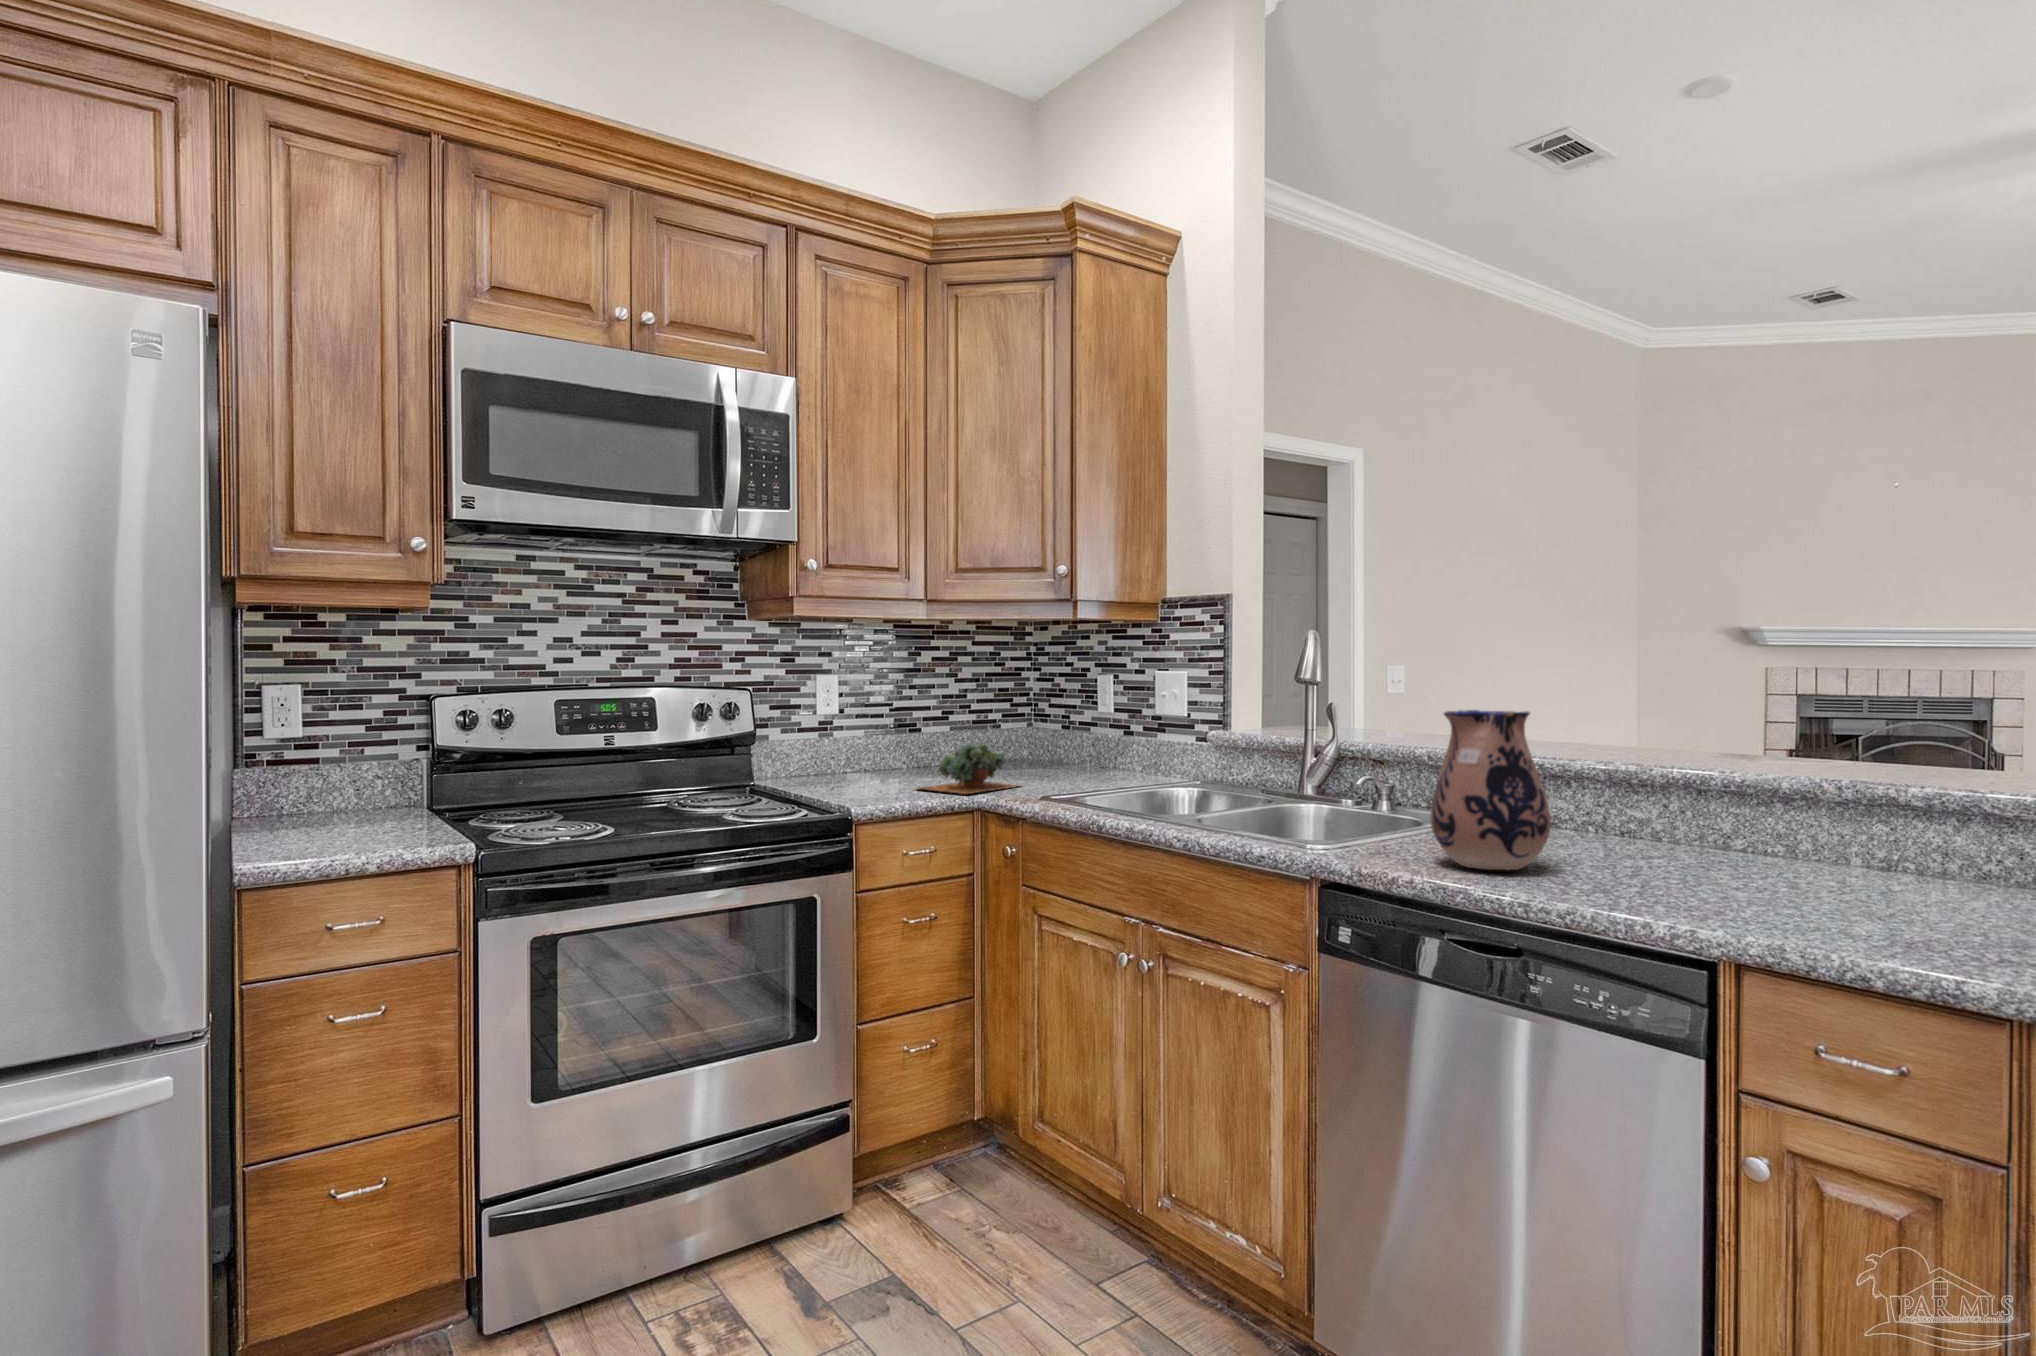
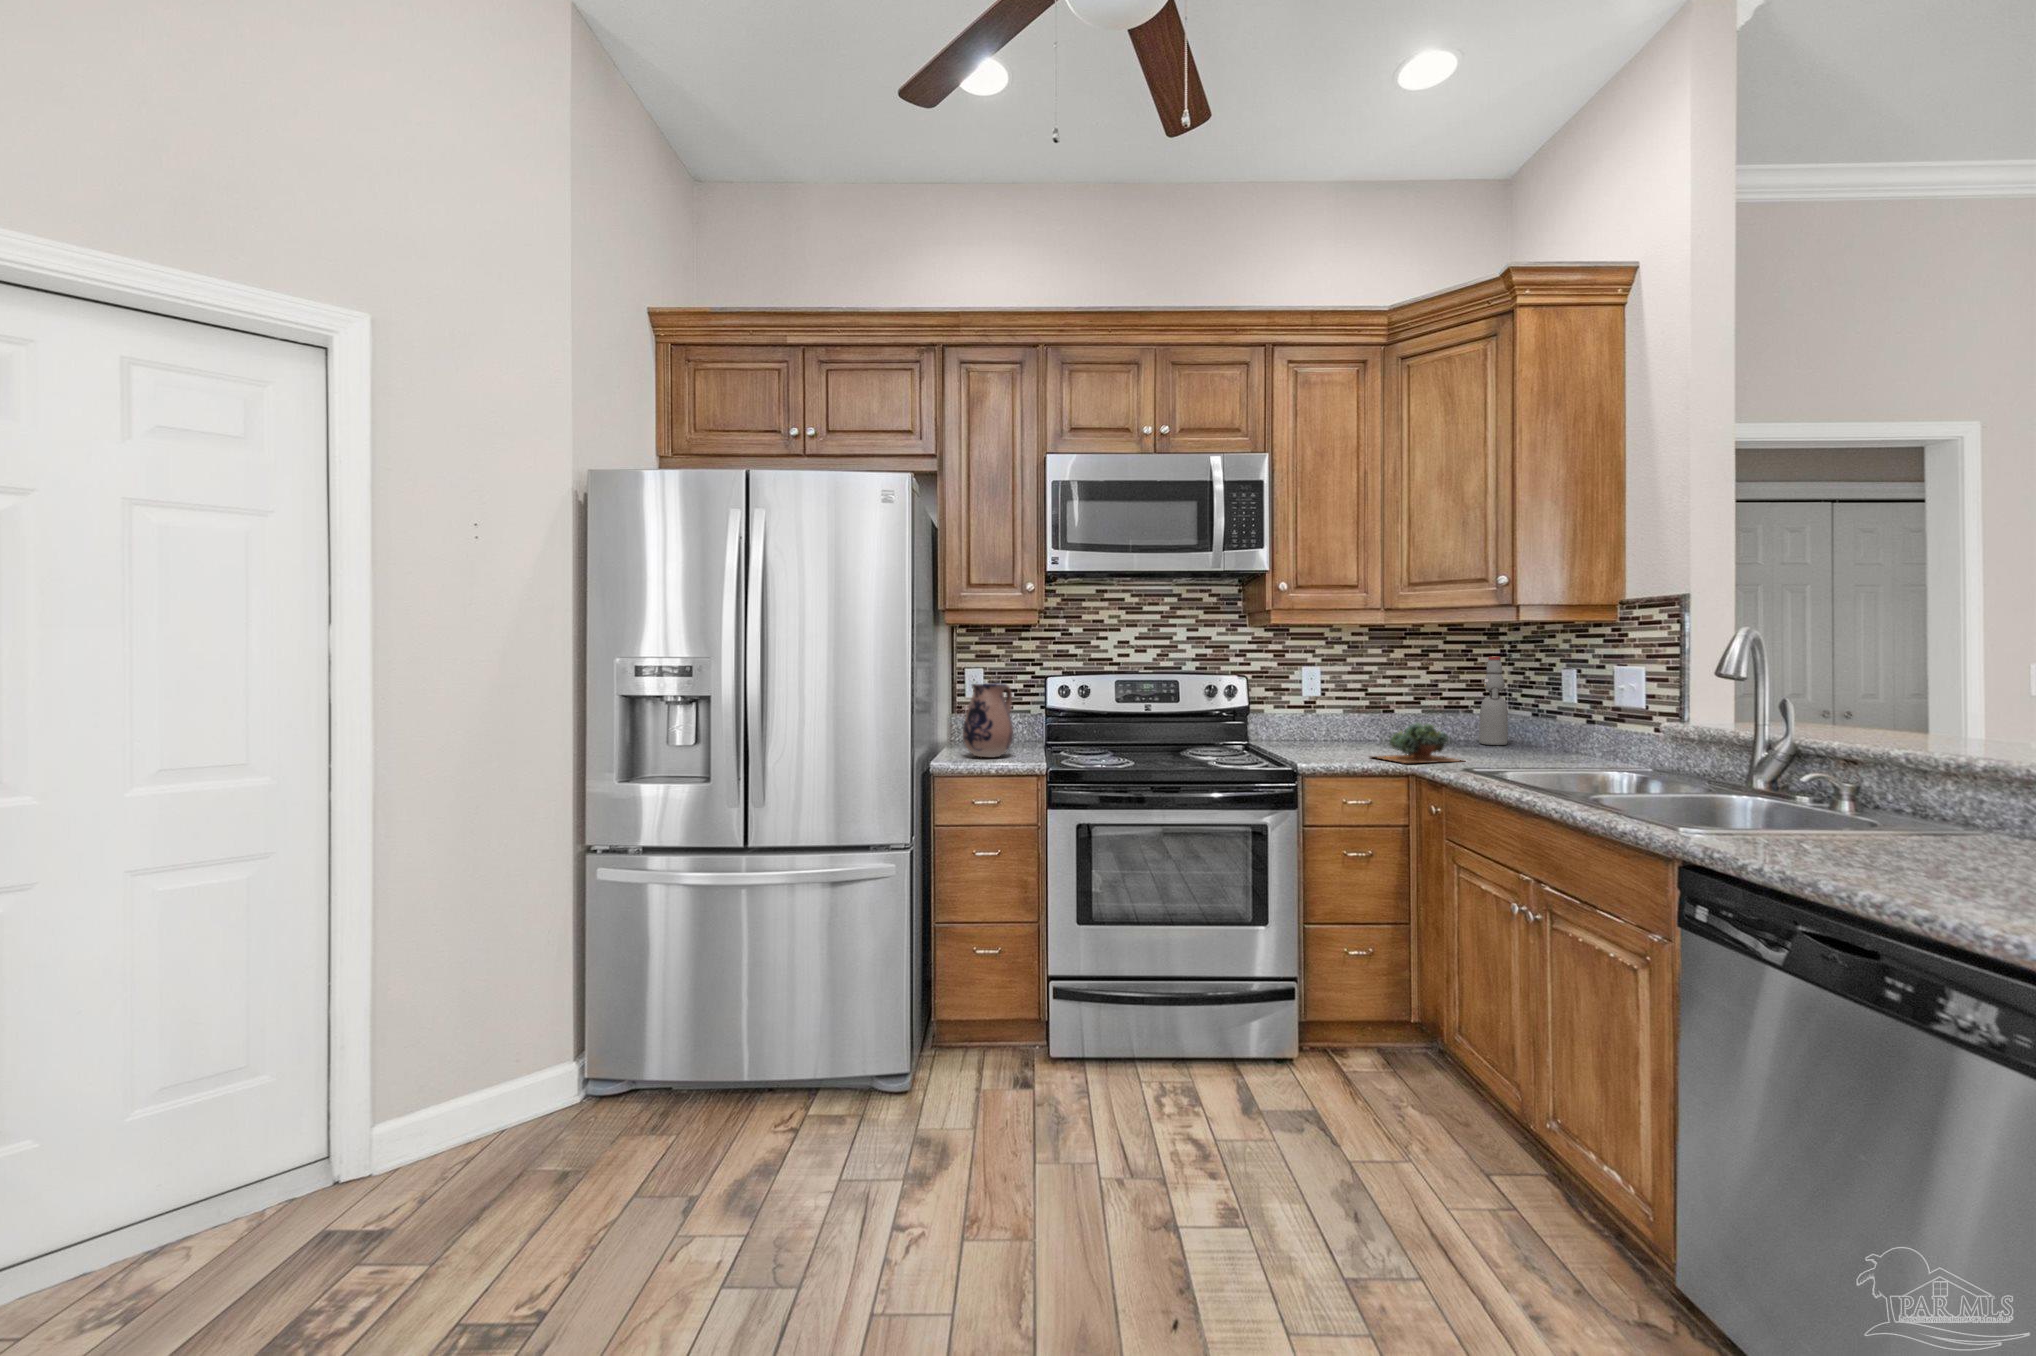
bottle: none [1011,661,1039,765] -> present [1479,656,1508,745]
ceramic pitcher: present [1431,710,1551,870] -> present [963,684,1014,758]

